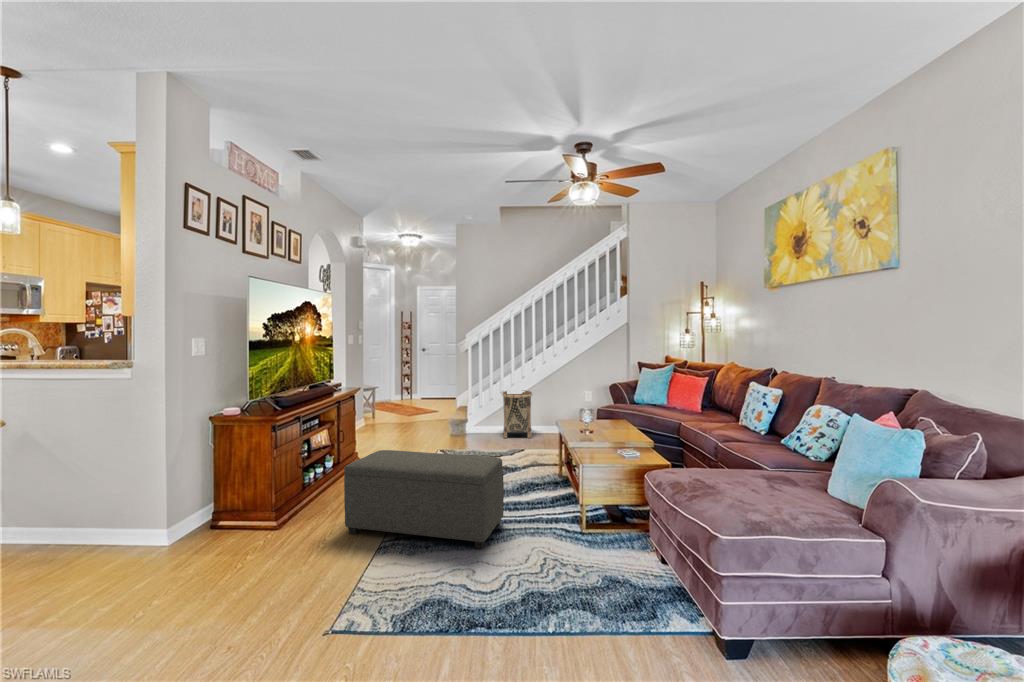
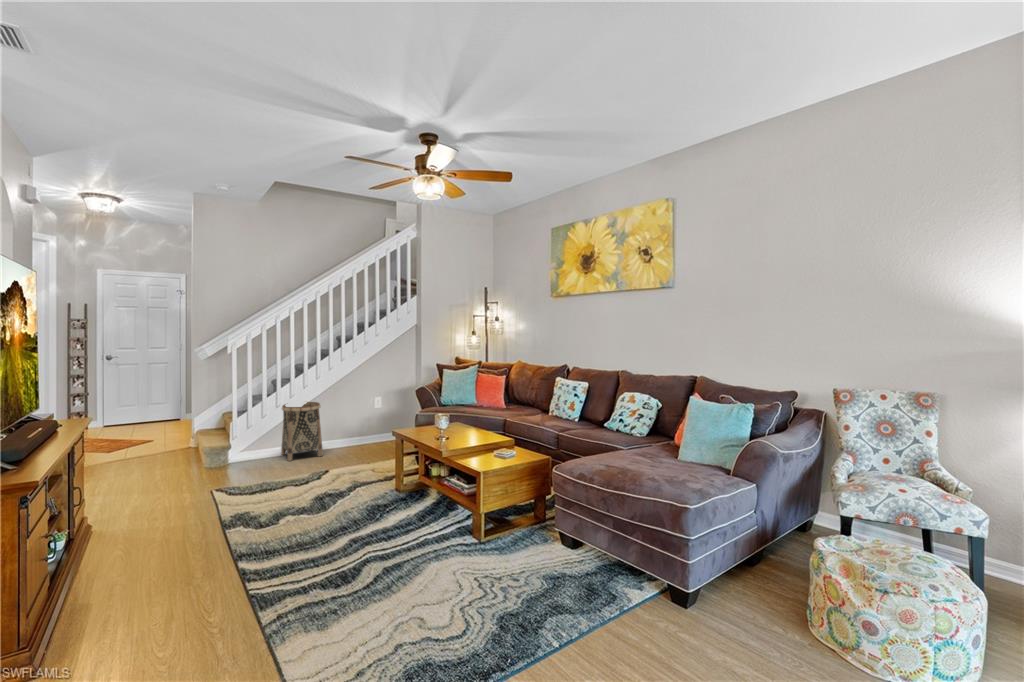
ottoman: present [344,450,504,549] -> none [183,481,407,633]

